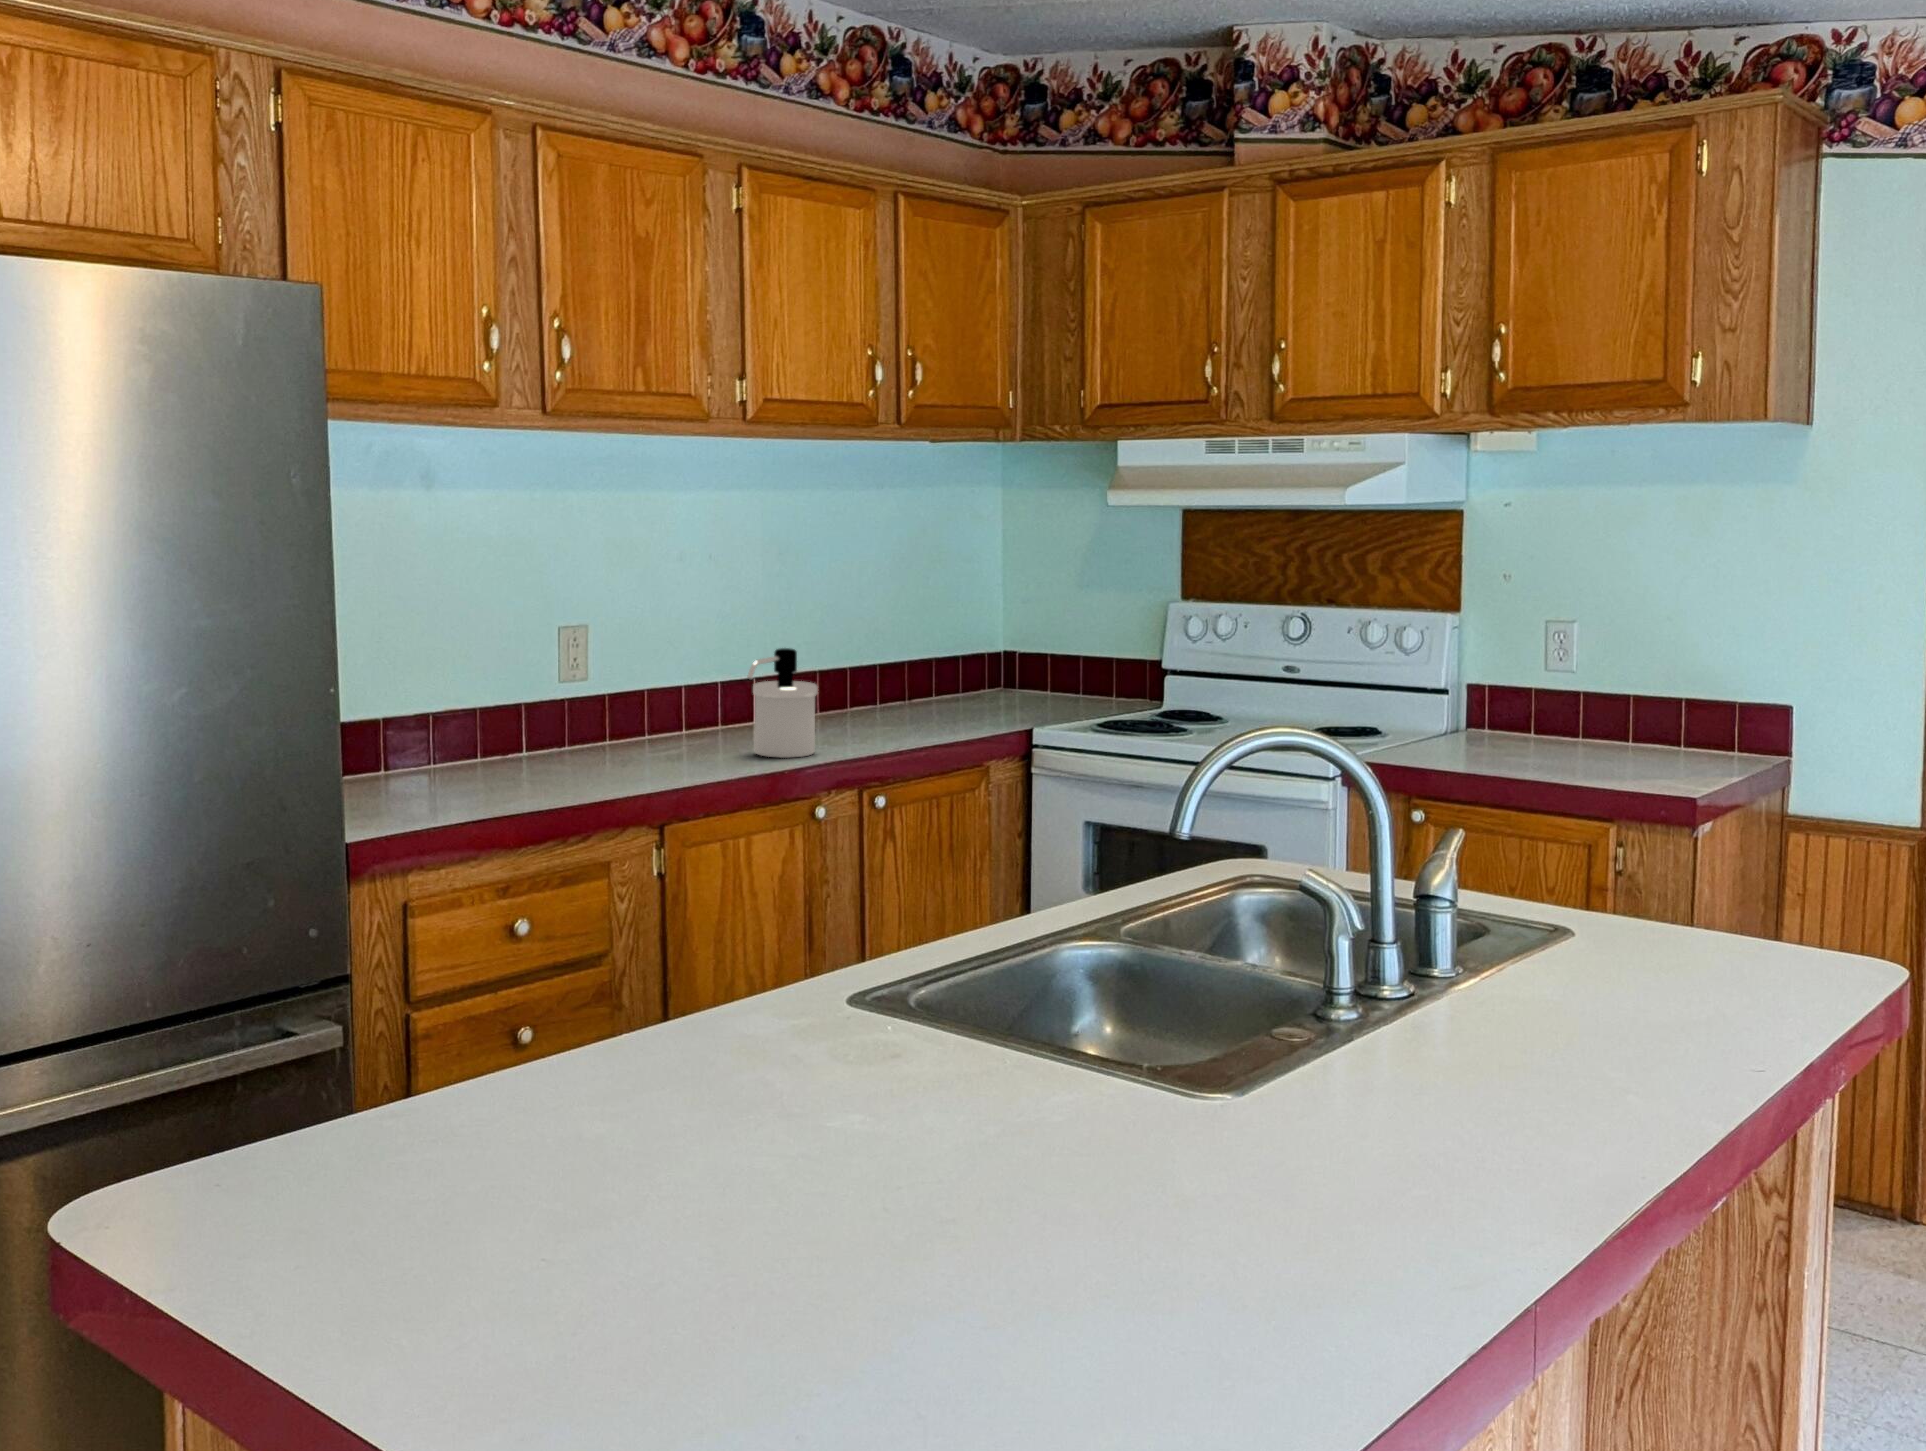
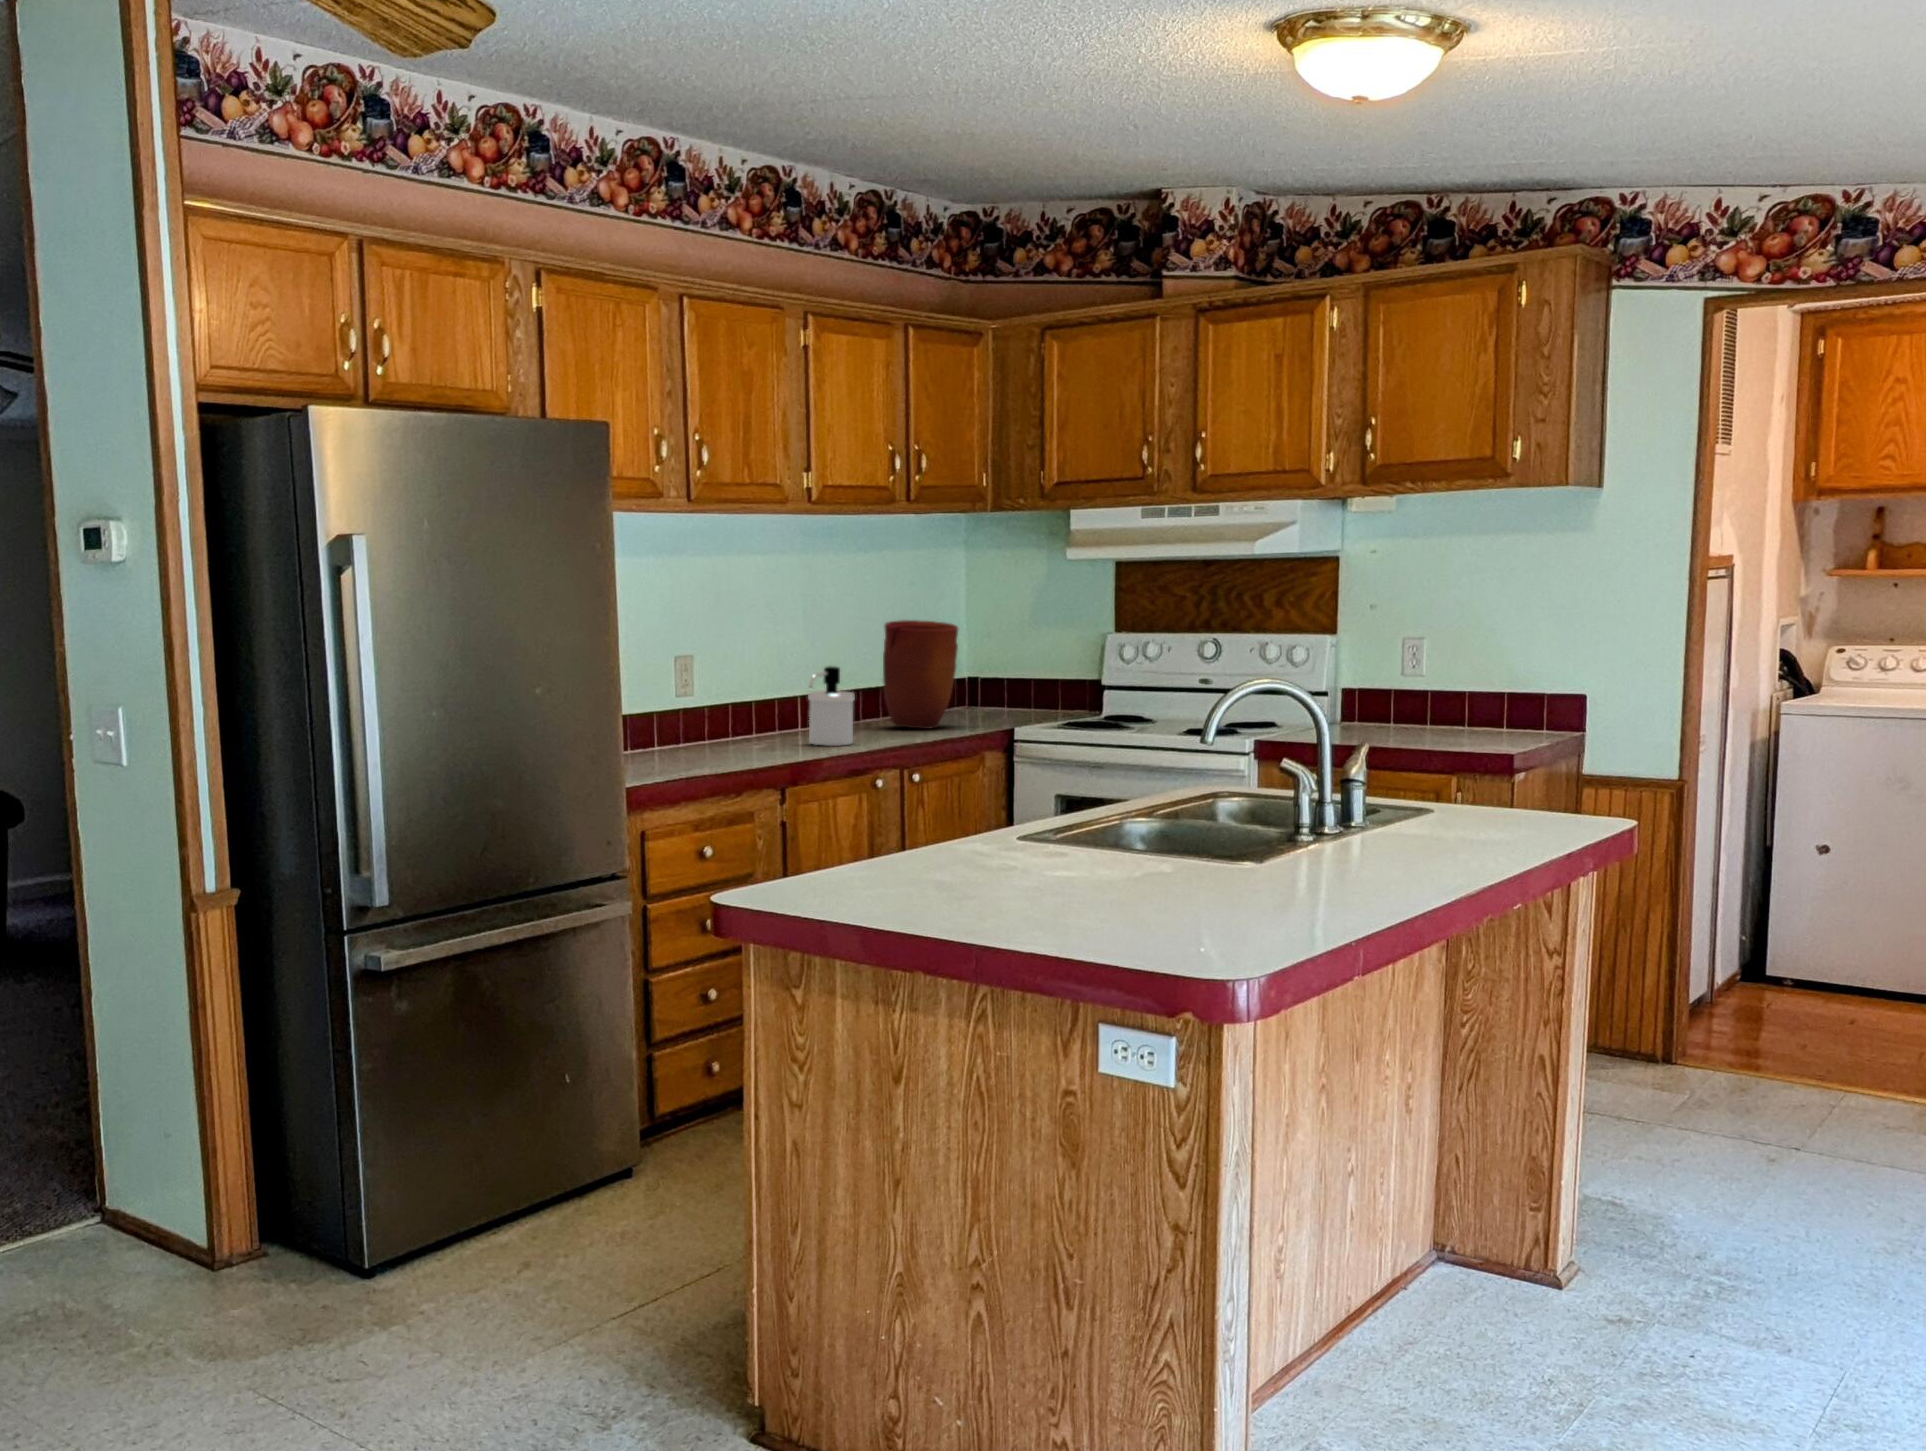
vase: none [877,581,975,723] -> present [883,620,958,729]

